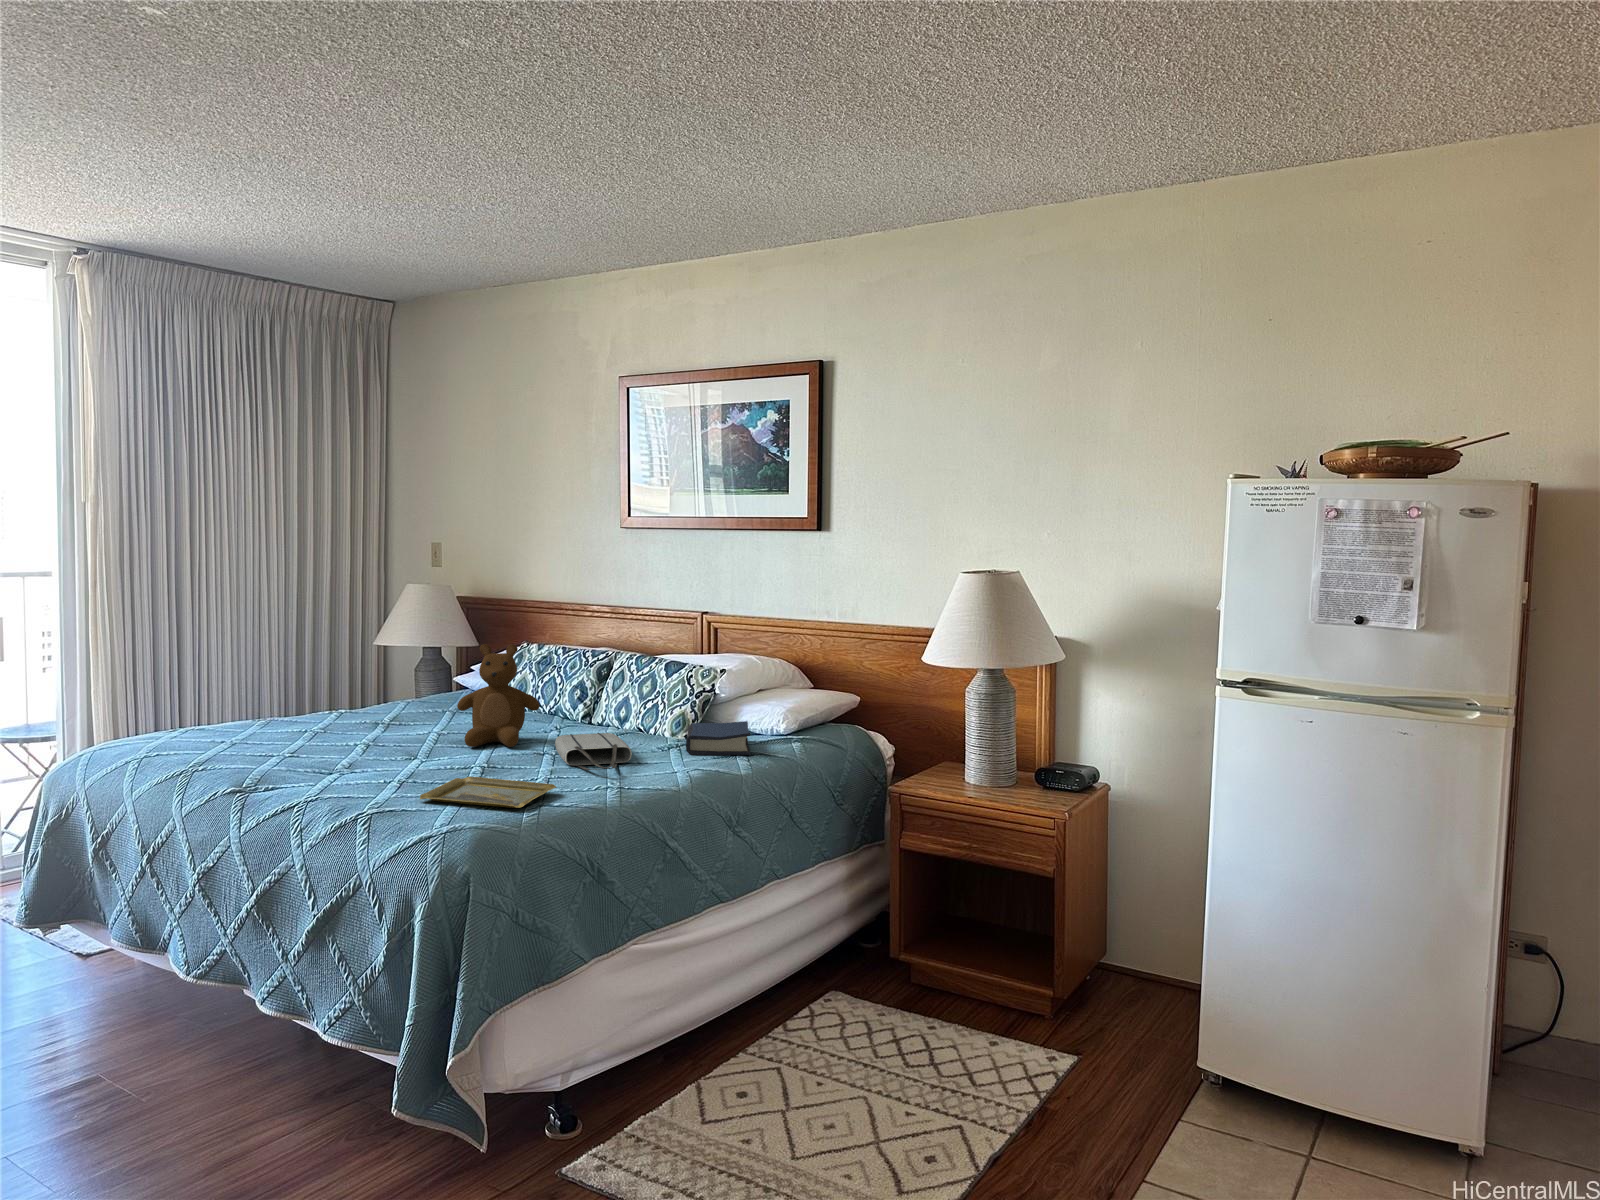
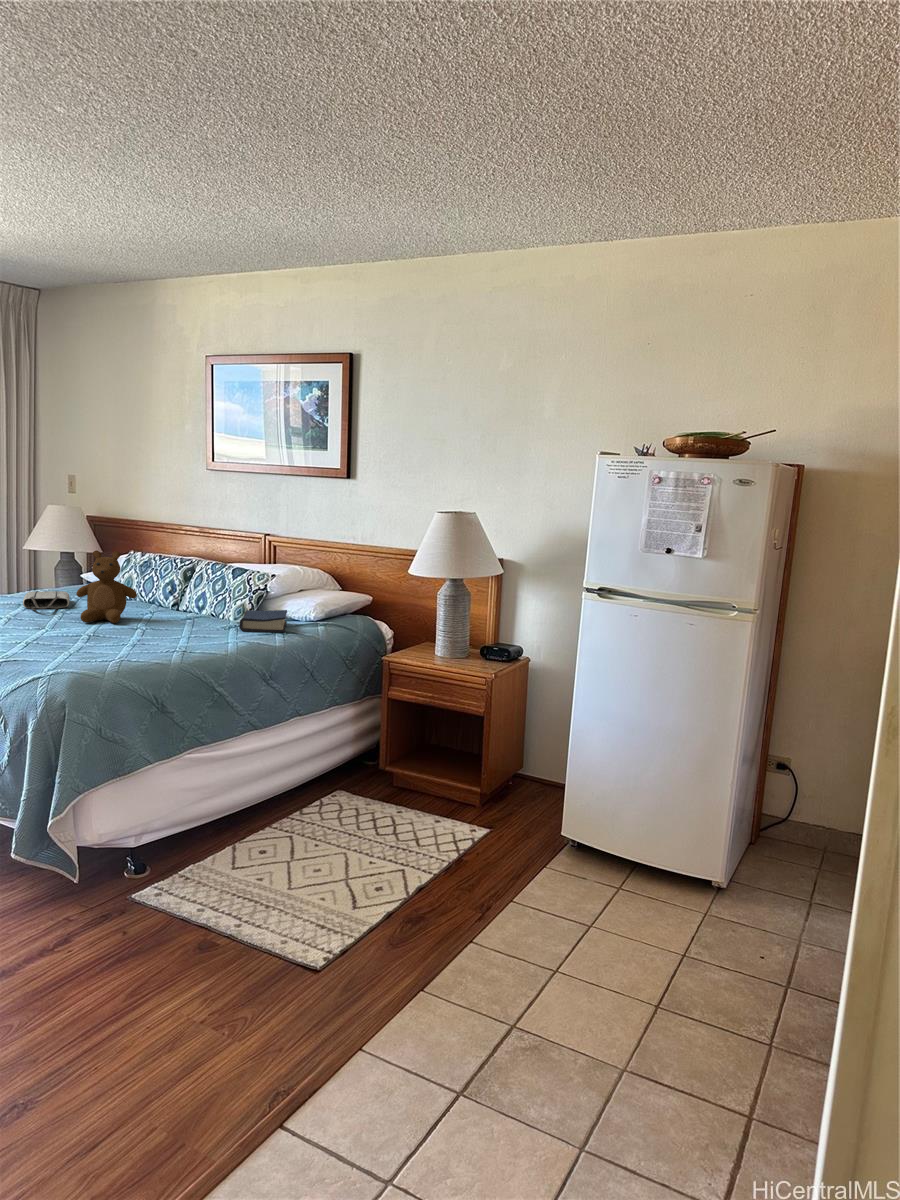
tote bag: present [555,733,632,770] -> present [23,591,70,610]
tray: present [420,776,557,808] -> none [39,641,139,661]

